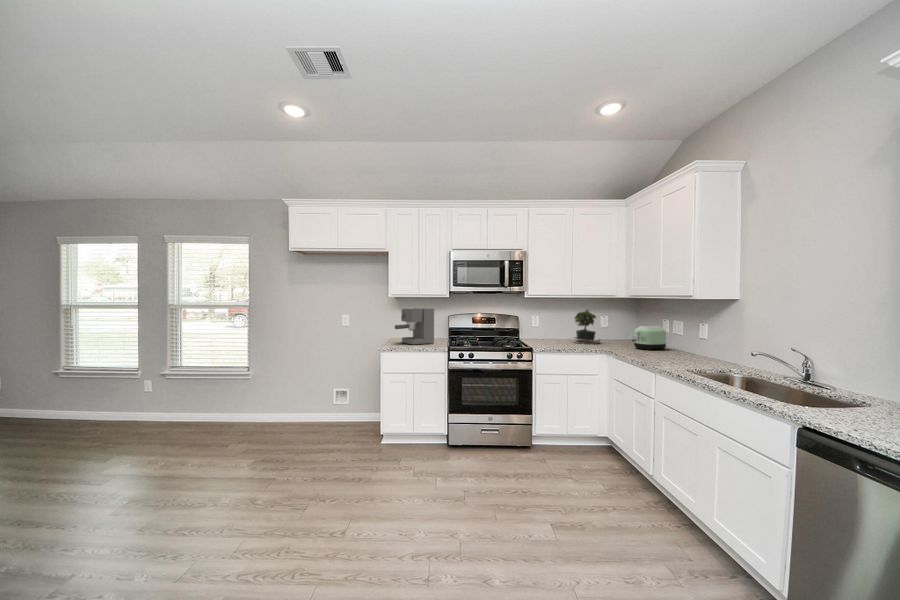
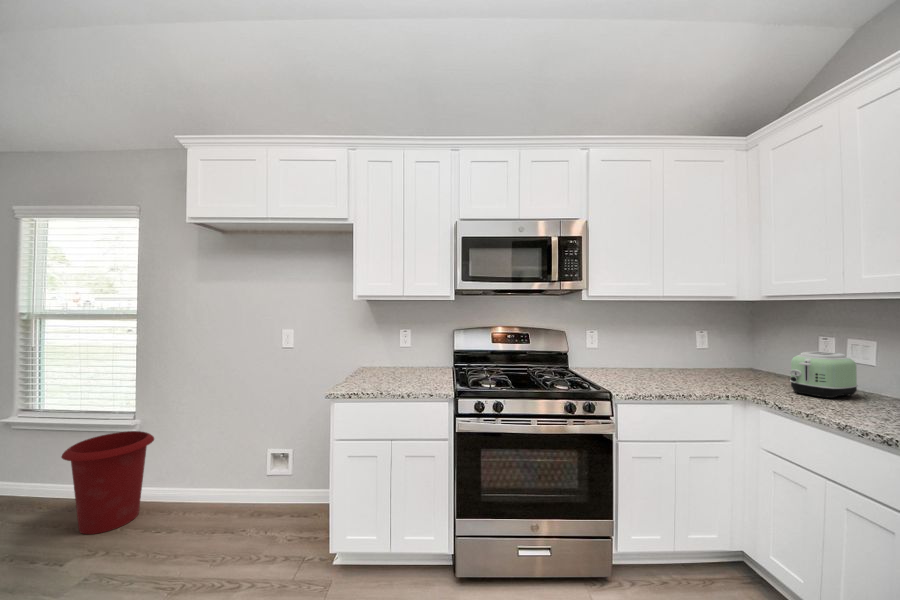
coffee maker: present [395,308,434,345] -> none [358,318,429,386]
potted plant: present [573,310,600,344] -> none [641,319,709,379]
waste bin: none [224,377,270,432] -> present [62,431,154,534]

